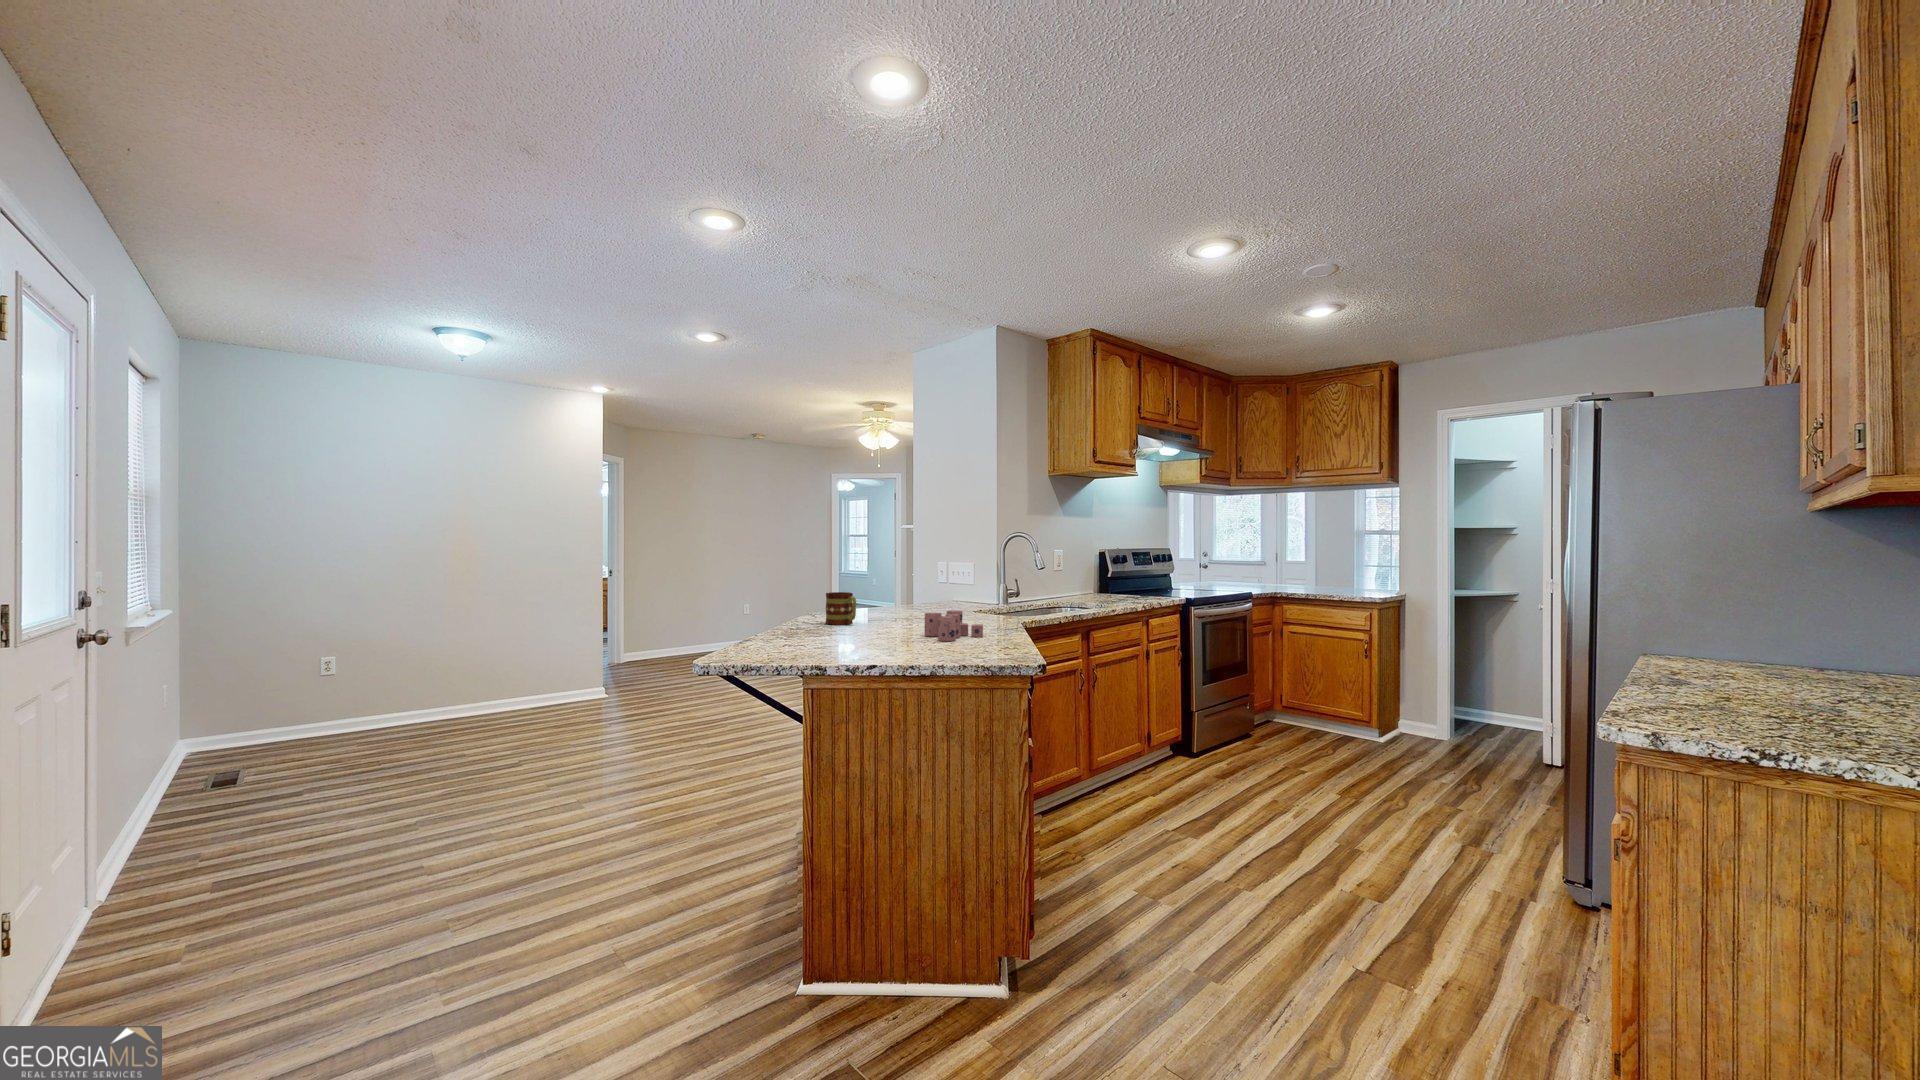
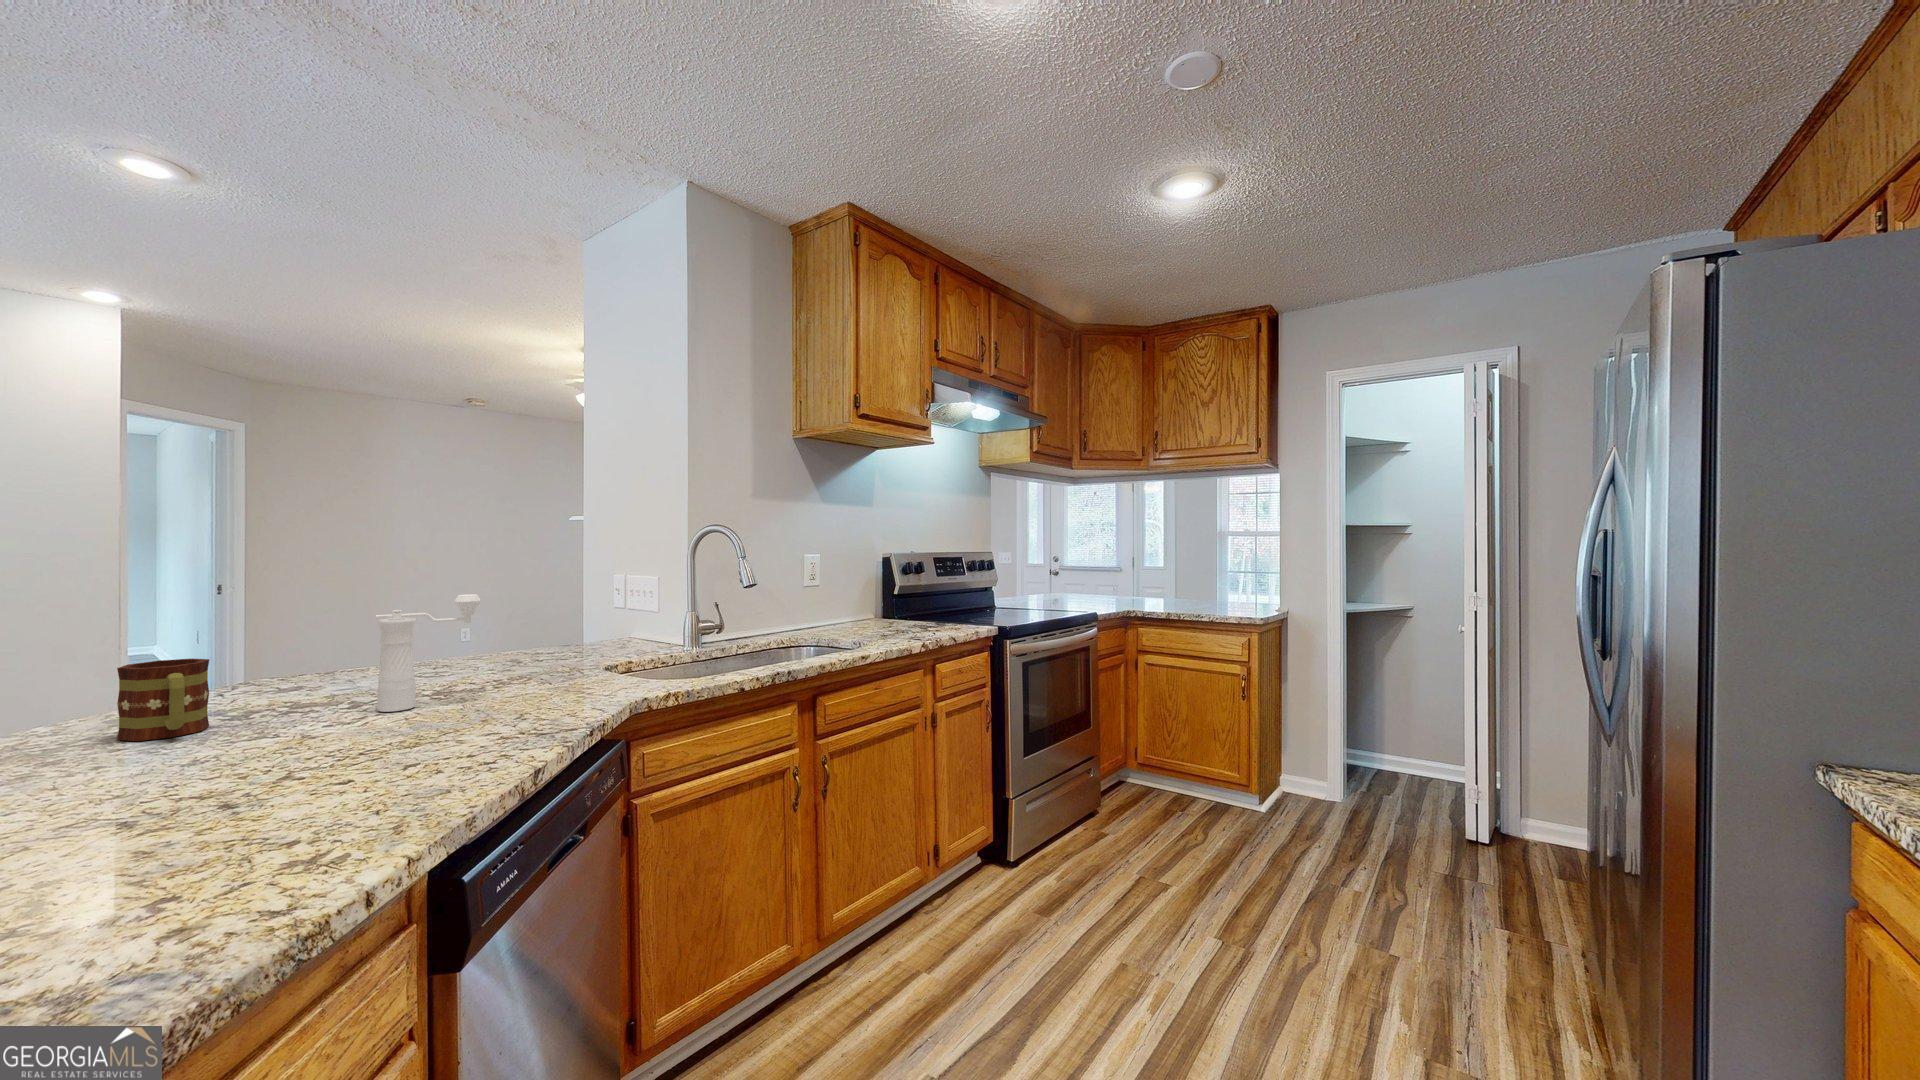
pepper mill: none [907,566,944,620] -> present [376,594,481,712]
candle: present [925,610,983,641] -> none [166,715,389,839]

